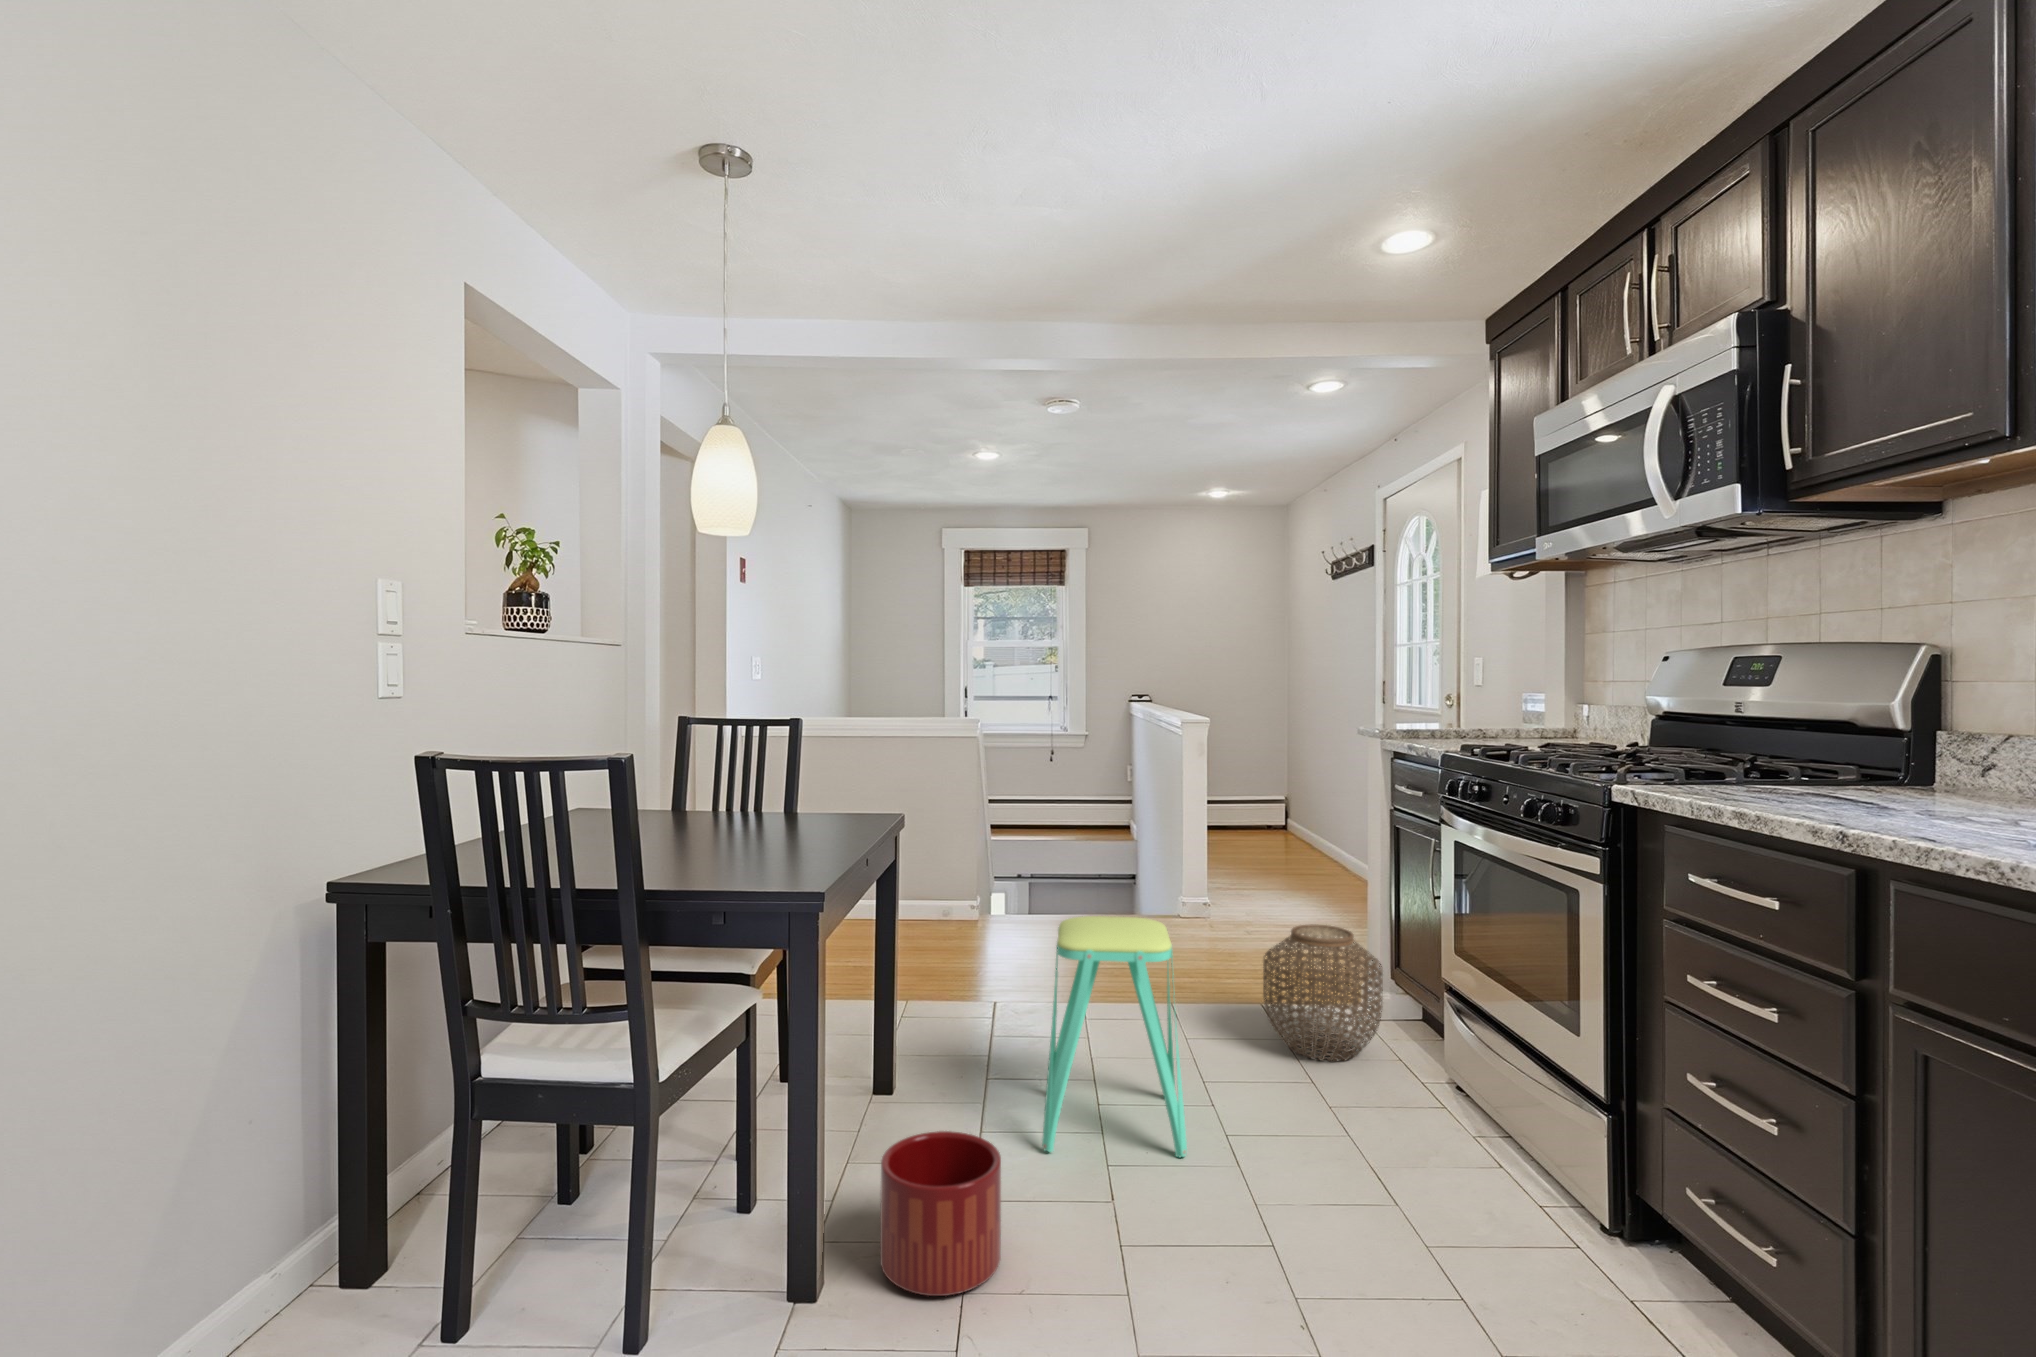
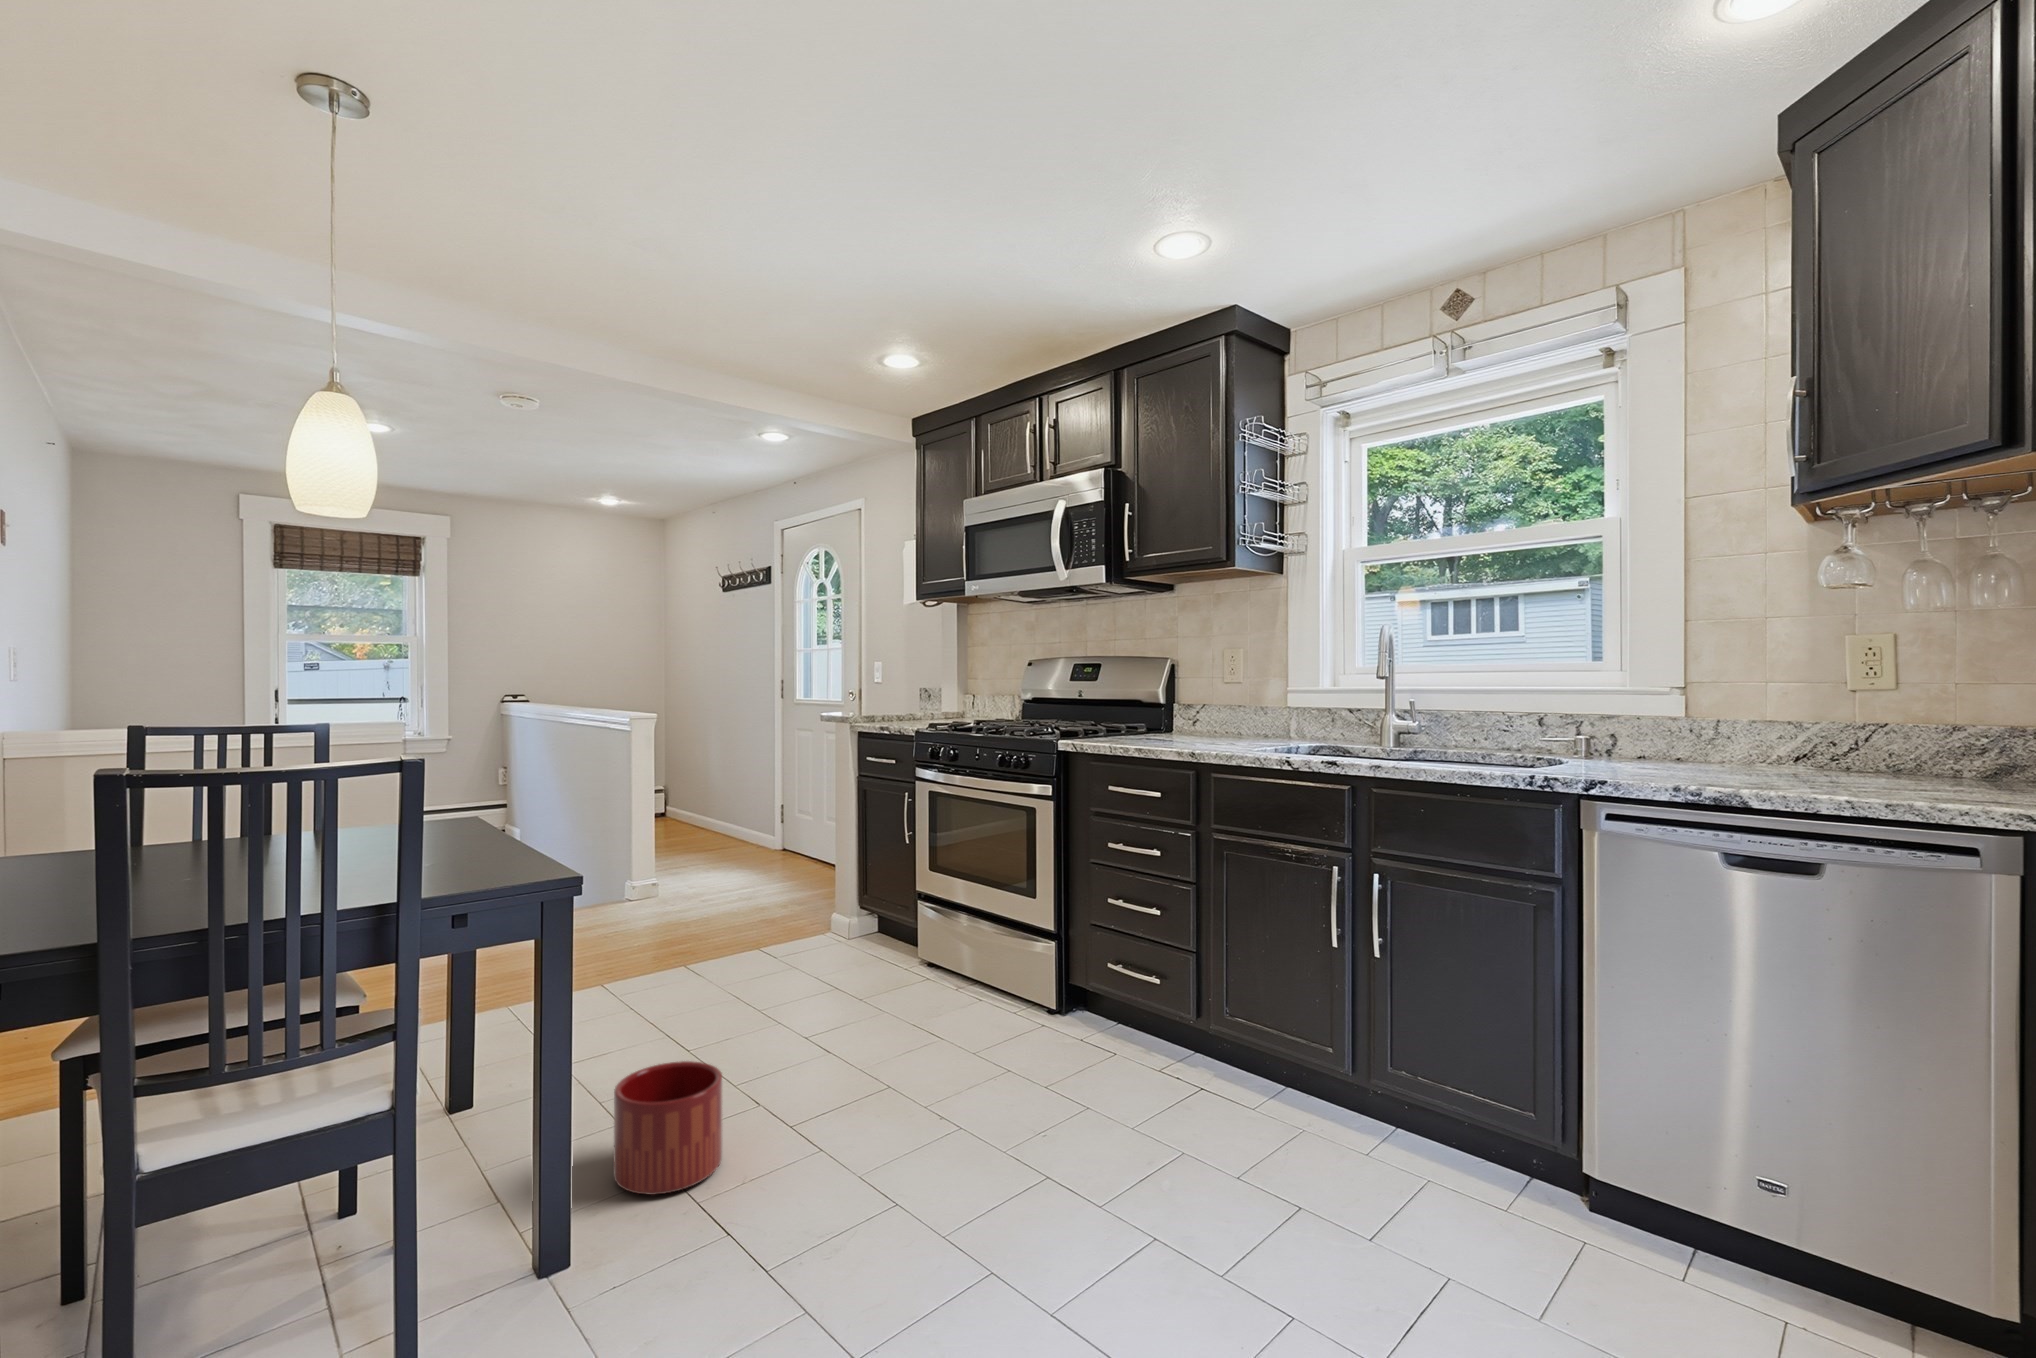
stool: present [1042,916,1187,1157] -> none [643,875,792,1079]
woven basket: present [1263,925,1383,1061] -> none [782,868,871,970]

